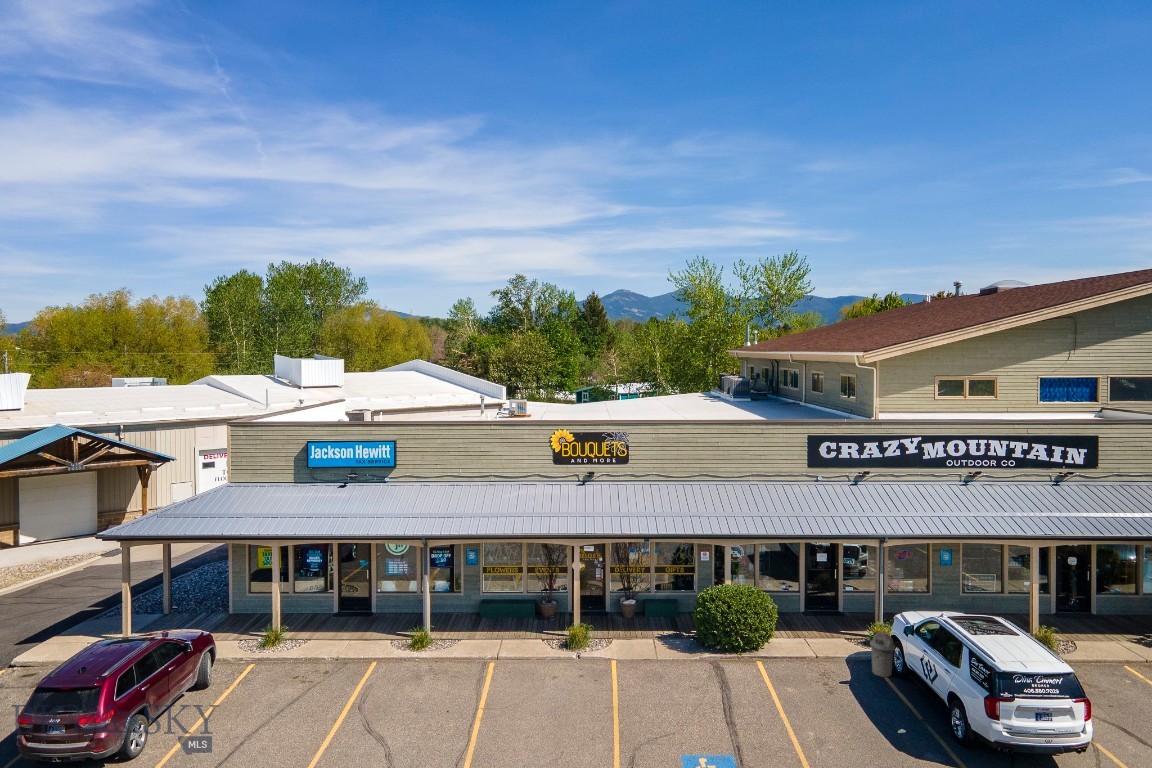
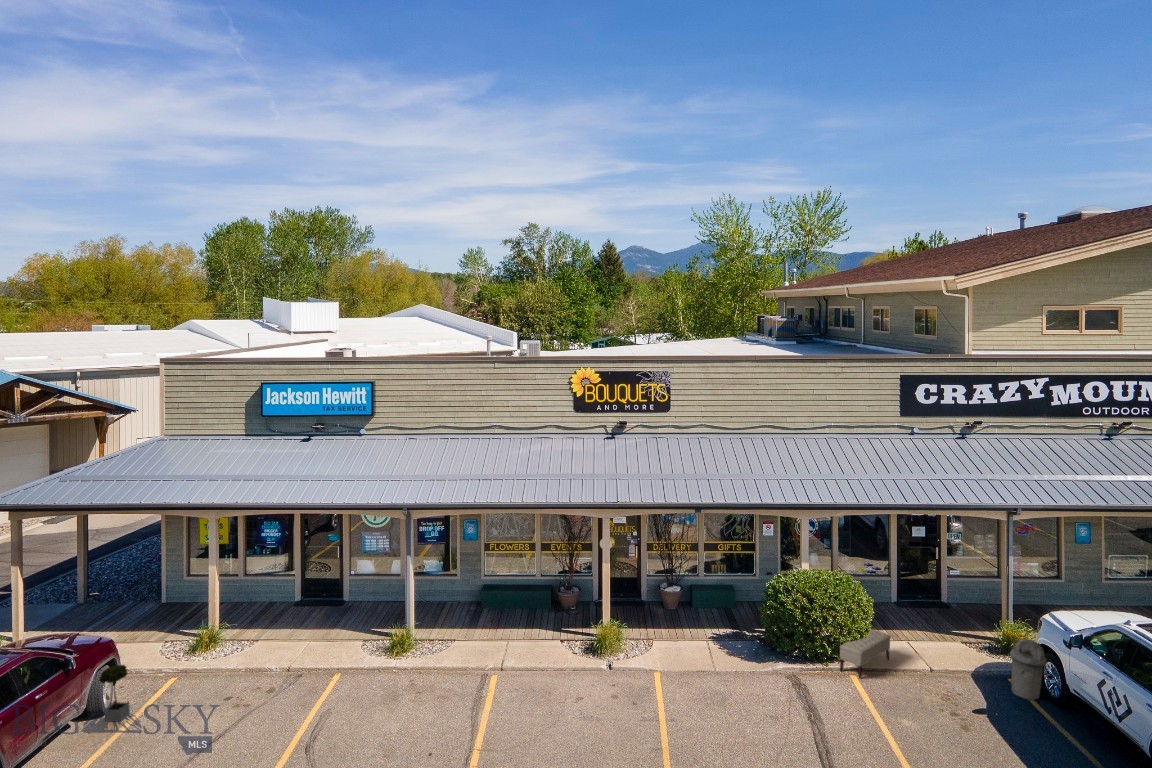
bench: none [749,629,789,664] -> present [840,629,891,678]
potted tree: none [205,651,224,693] -> present [99,665,130,722]

